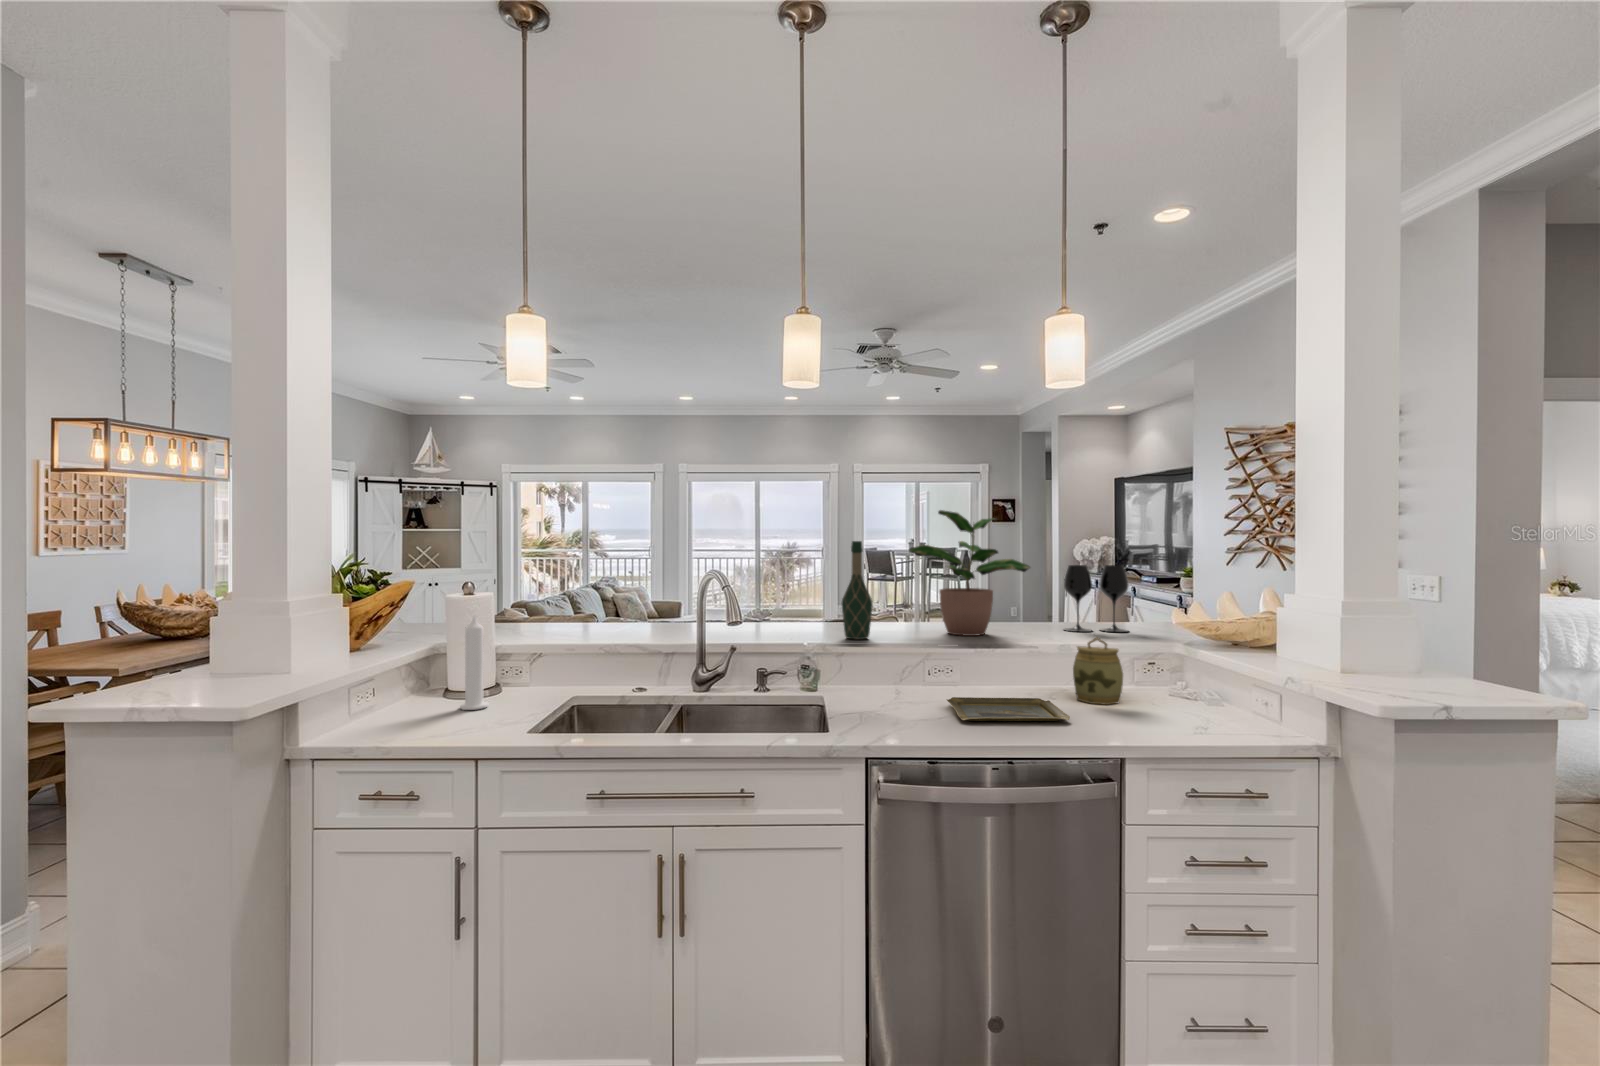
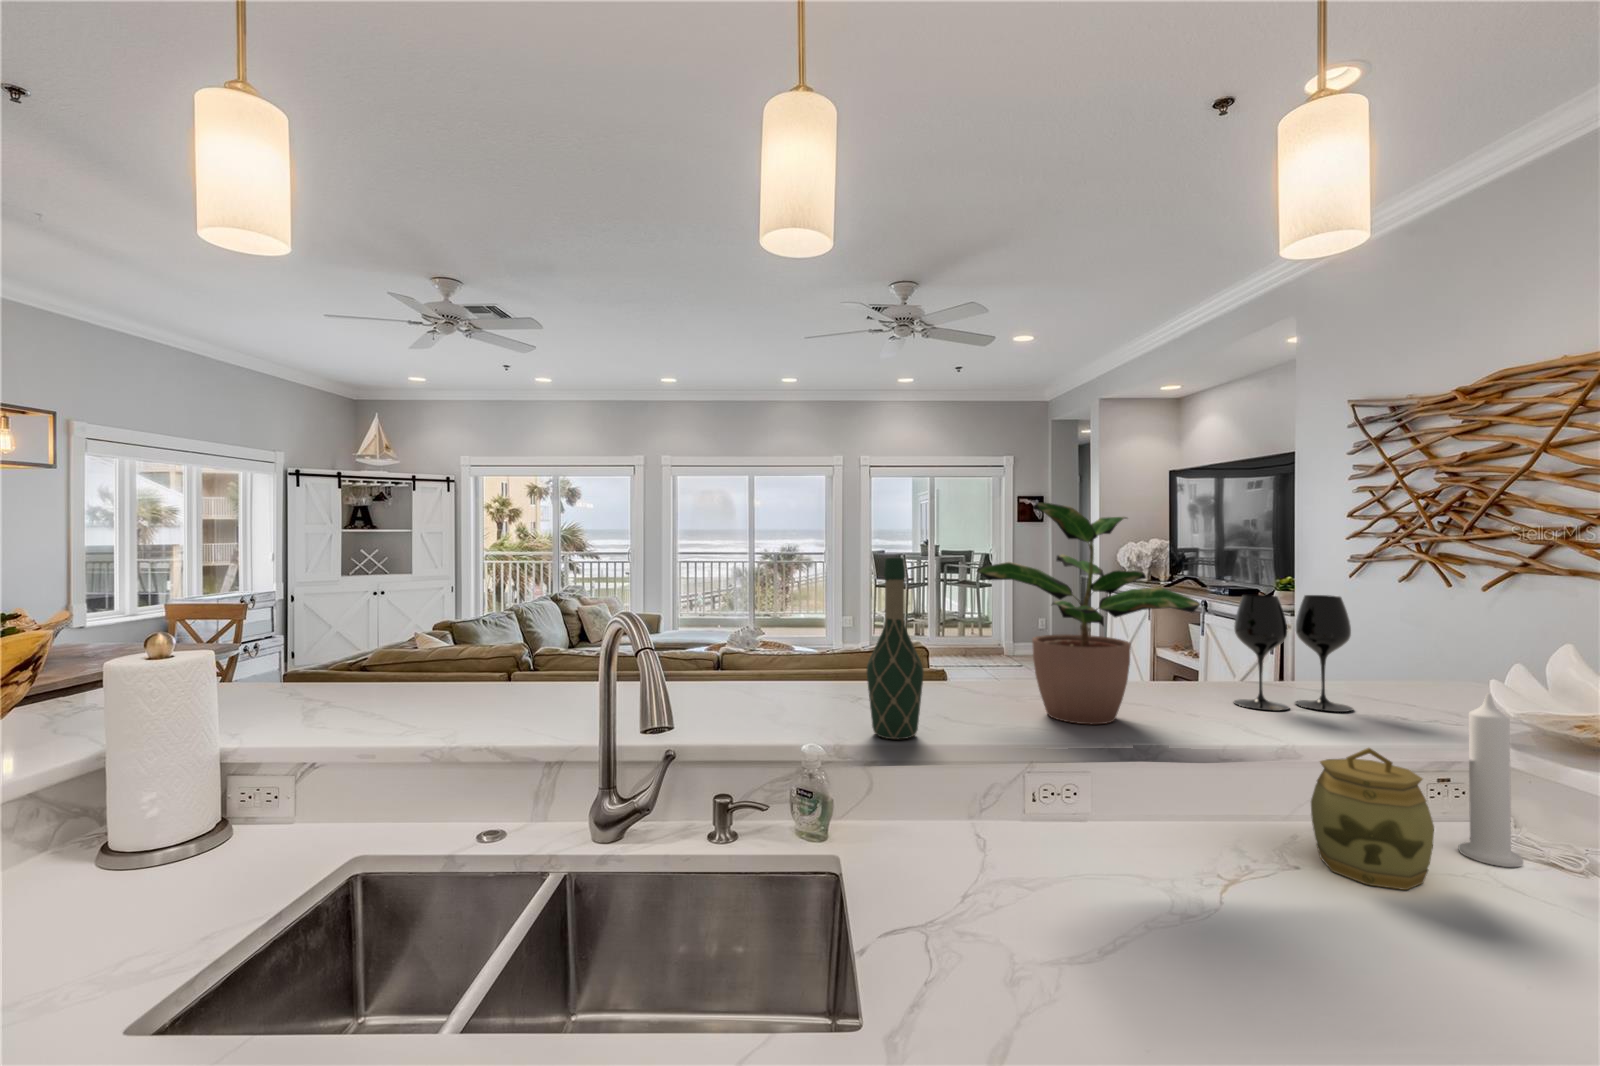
candle: present [460,615,488,710] -> present [1459,693,1523,867]
tray: present [947,697,1070,721] -> none [1086,876,1396,975]

